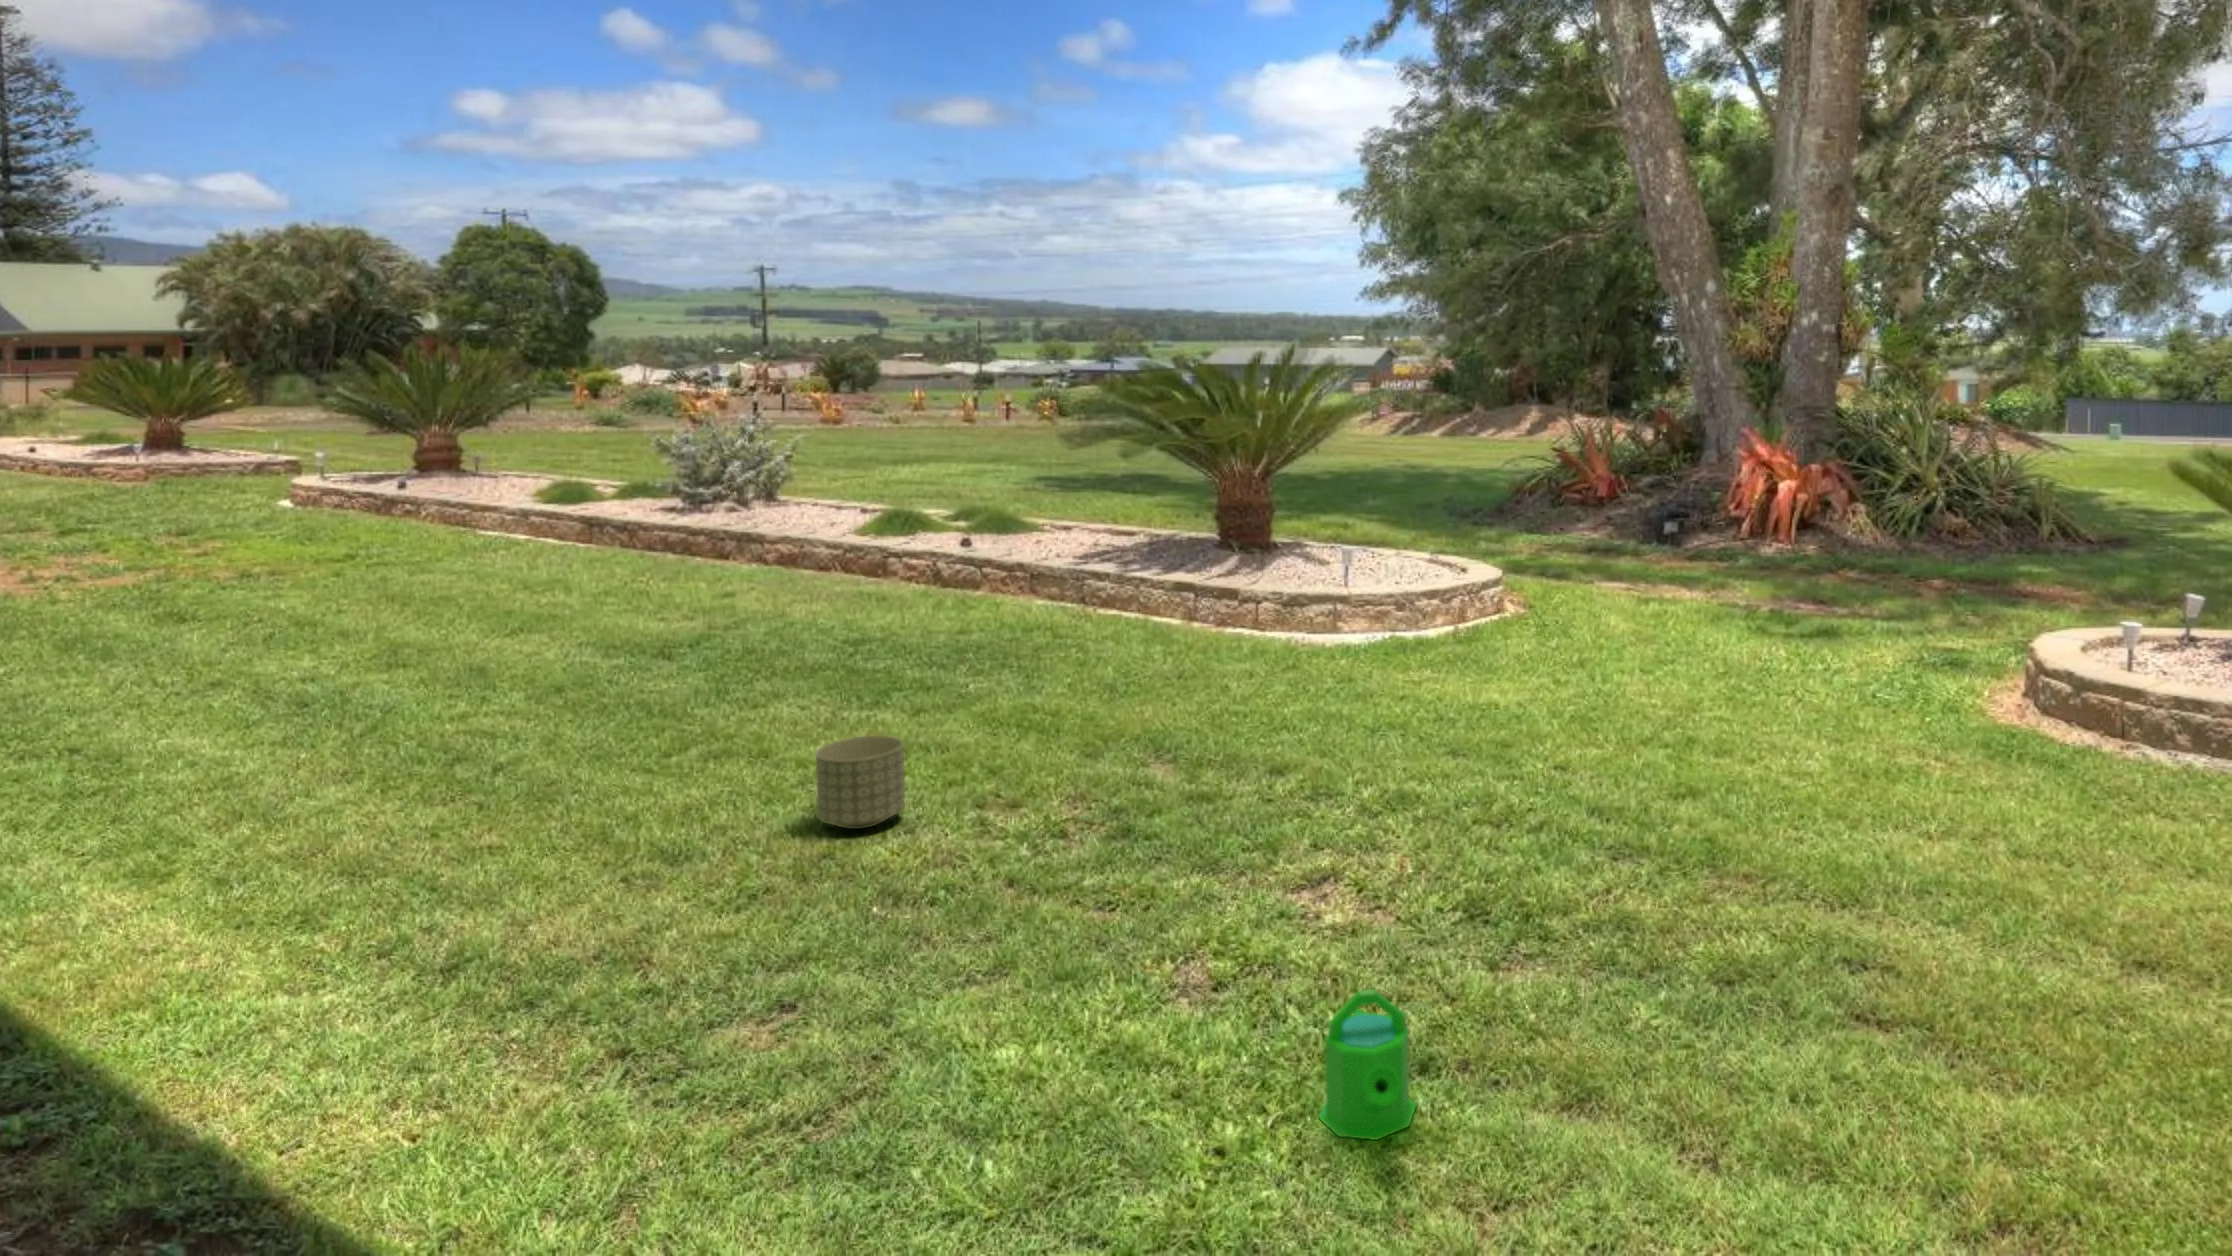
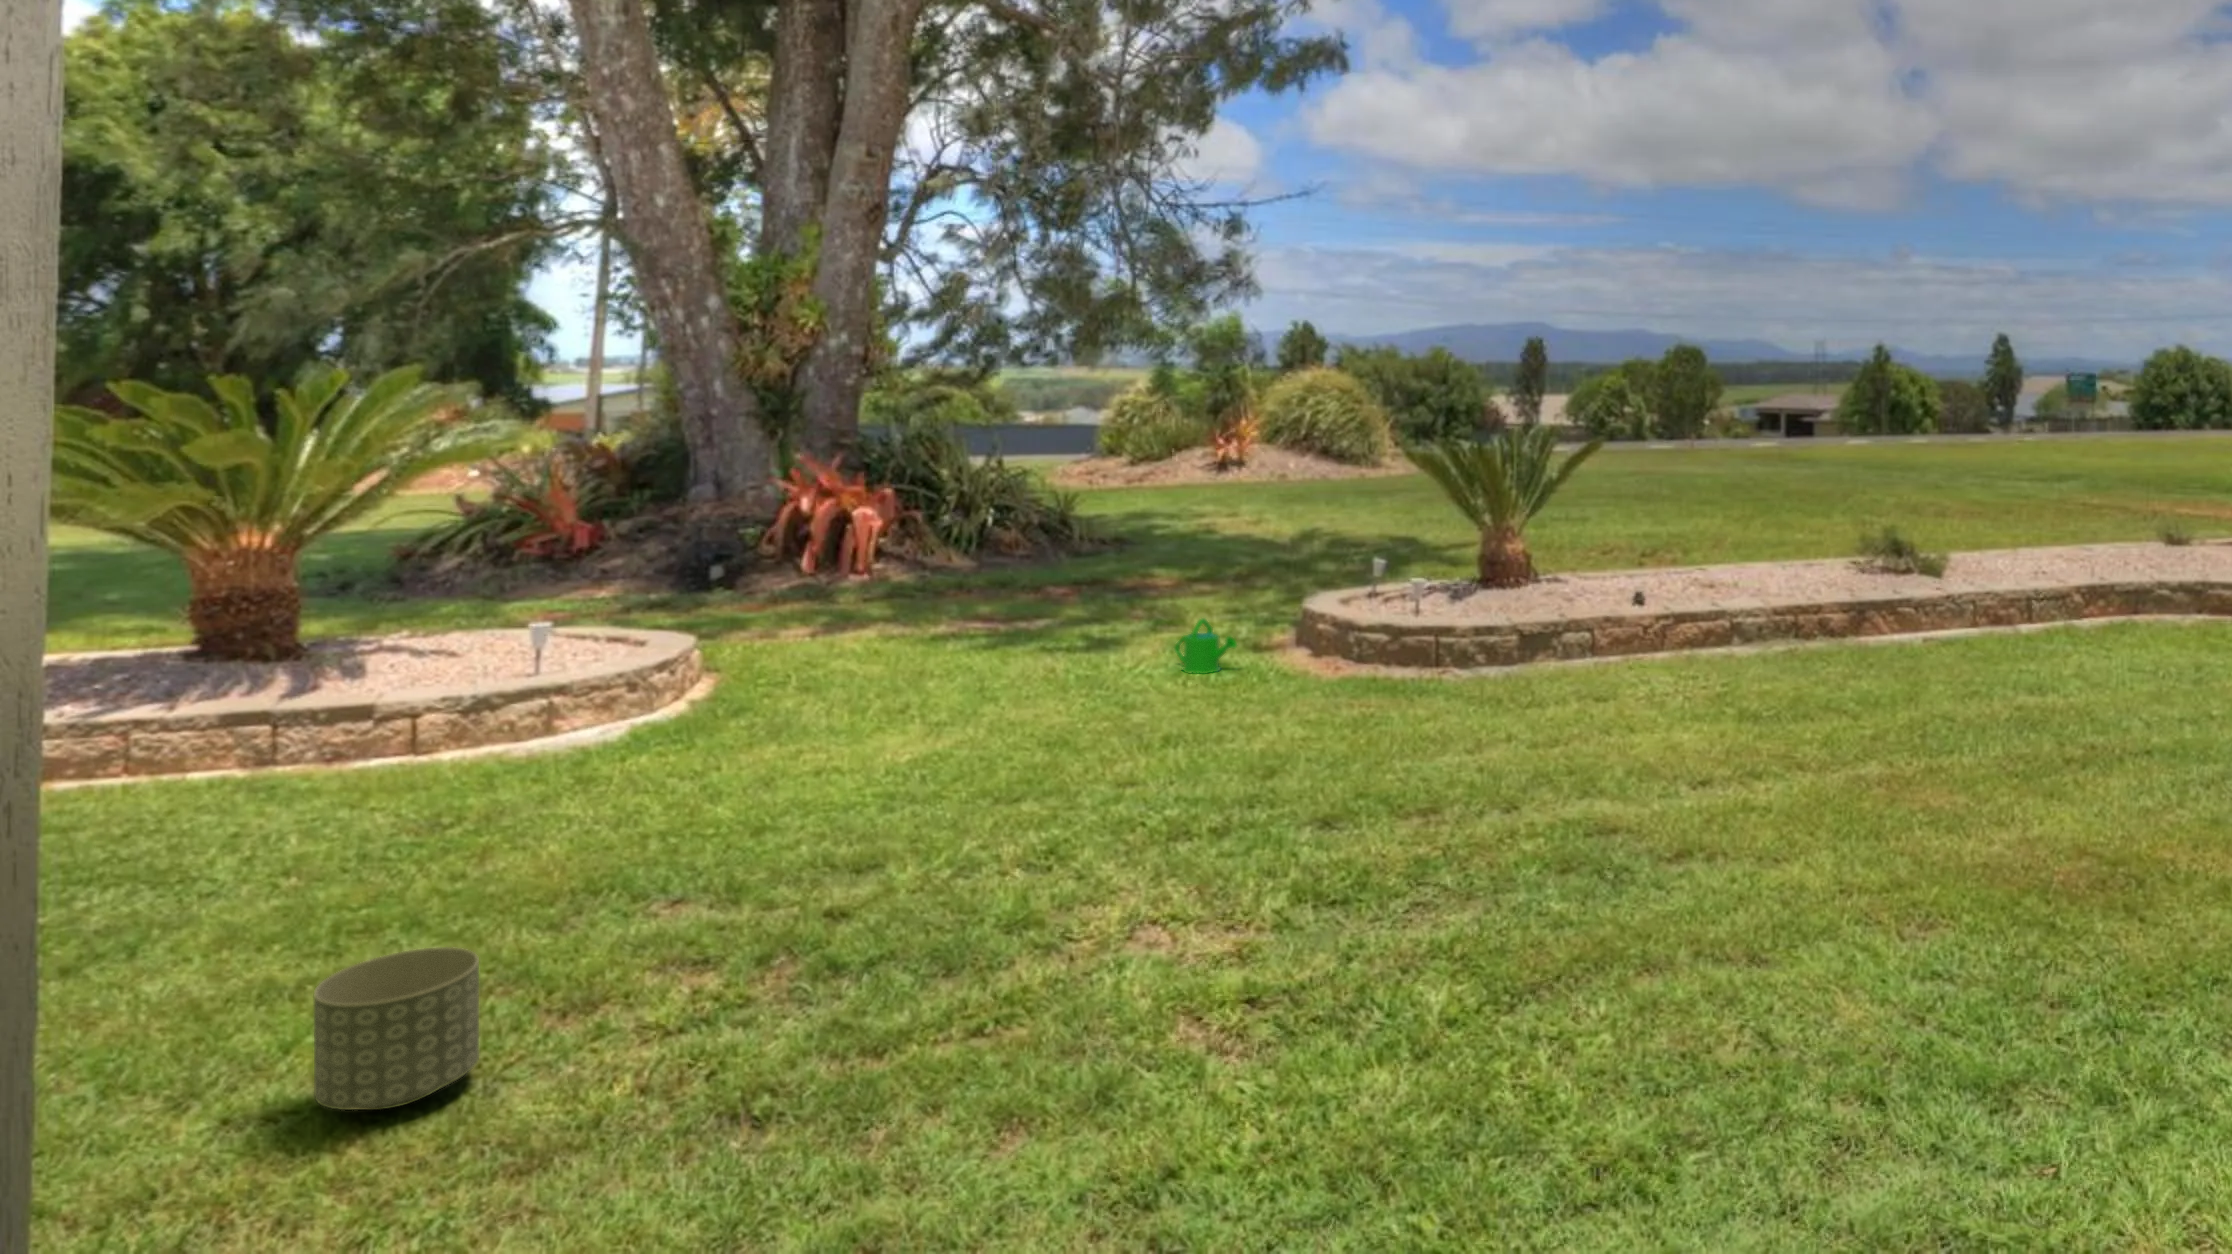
watering can: present [1319,989,1416,1140] -> present [1175,619,1237,674]

